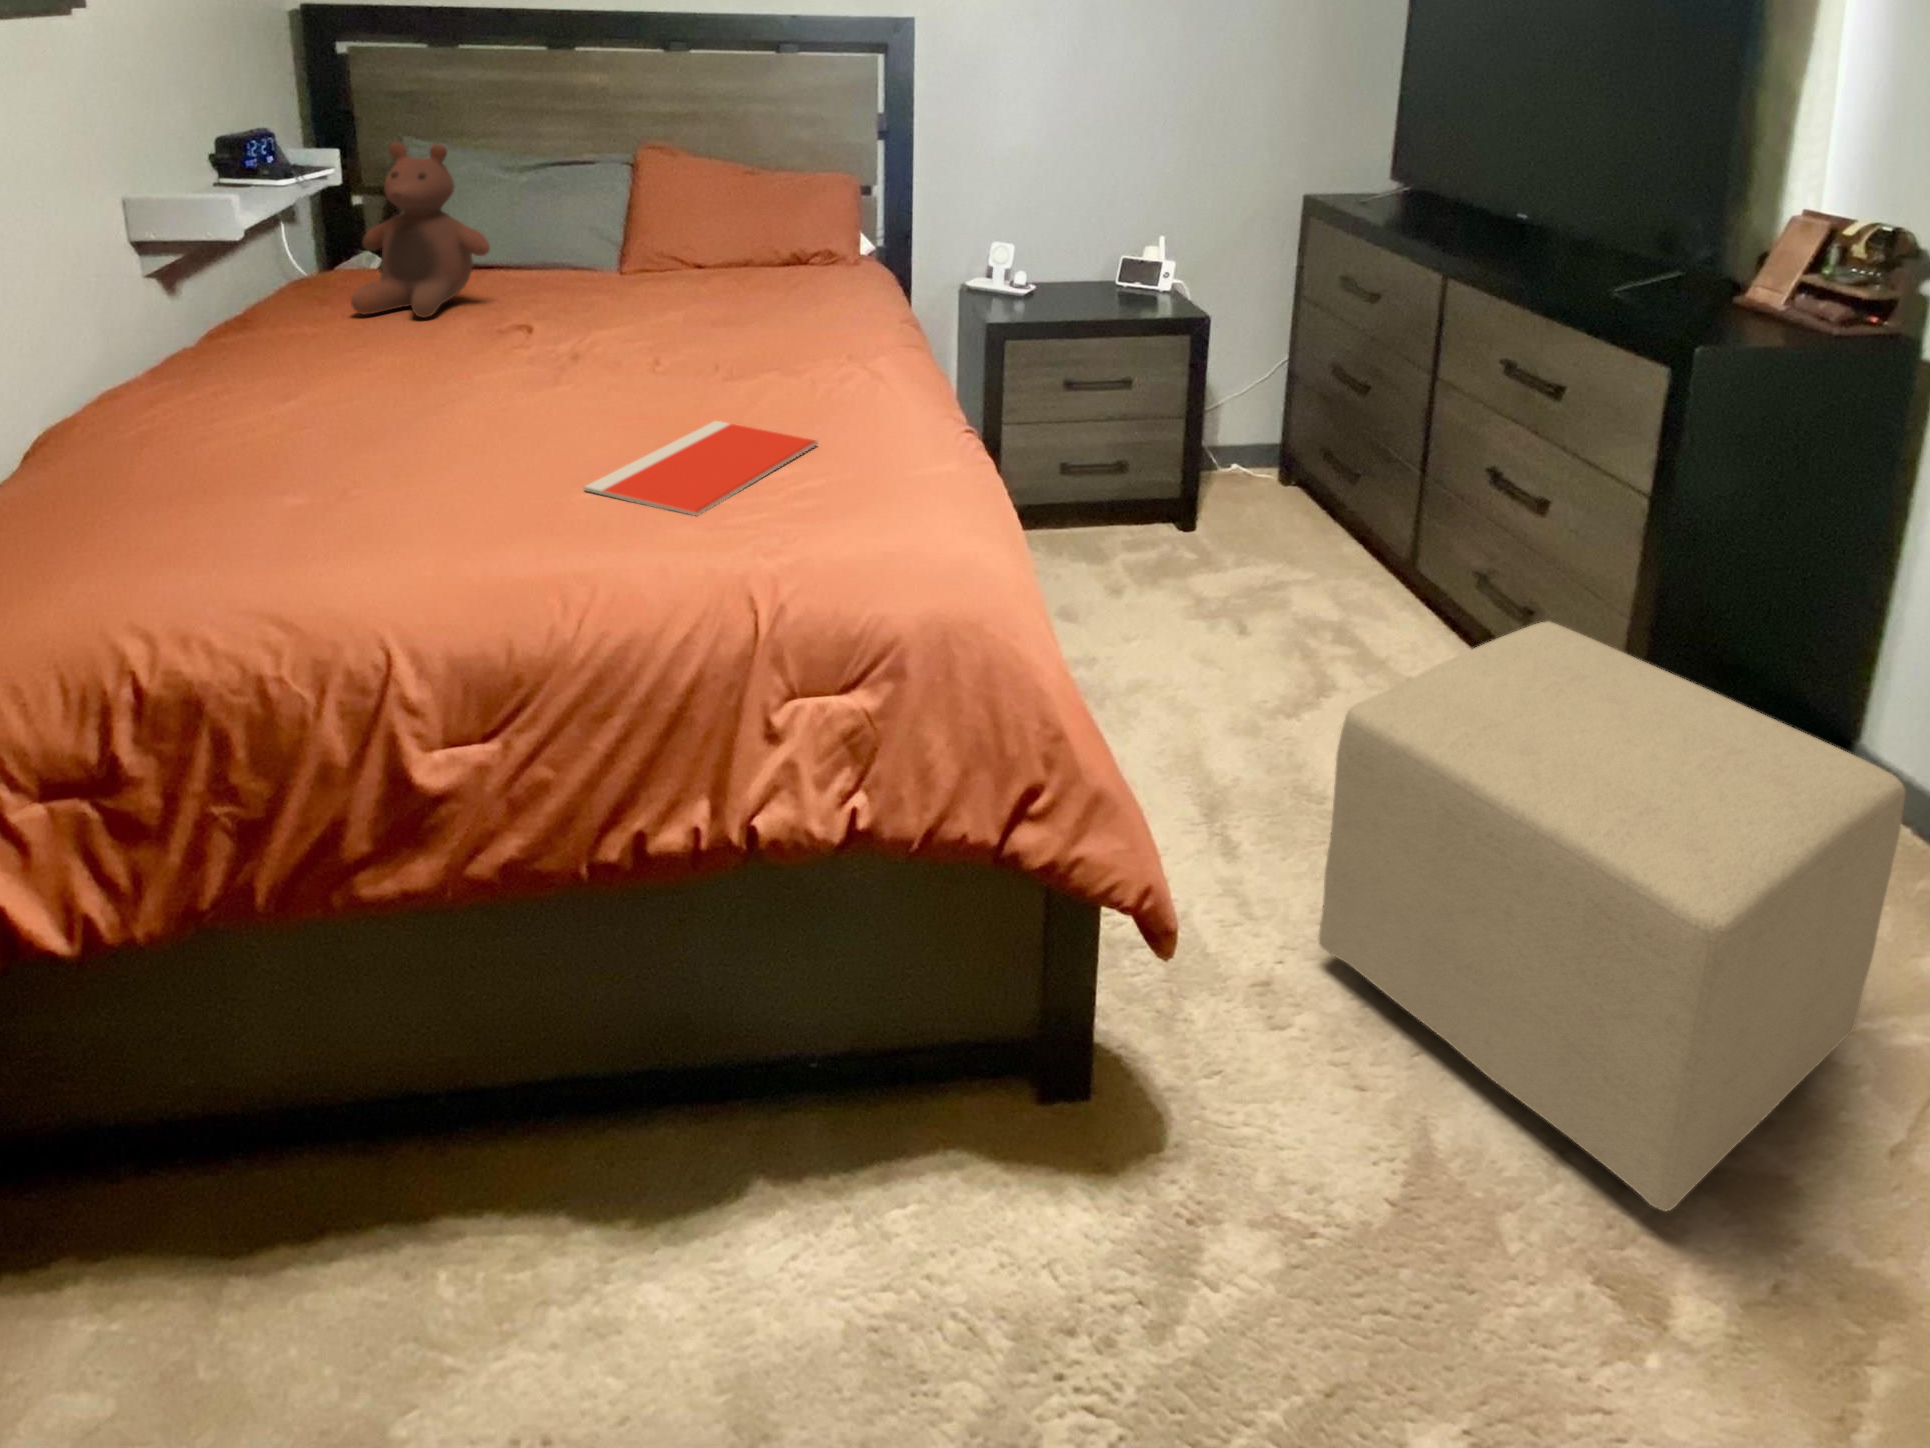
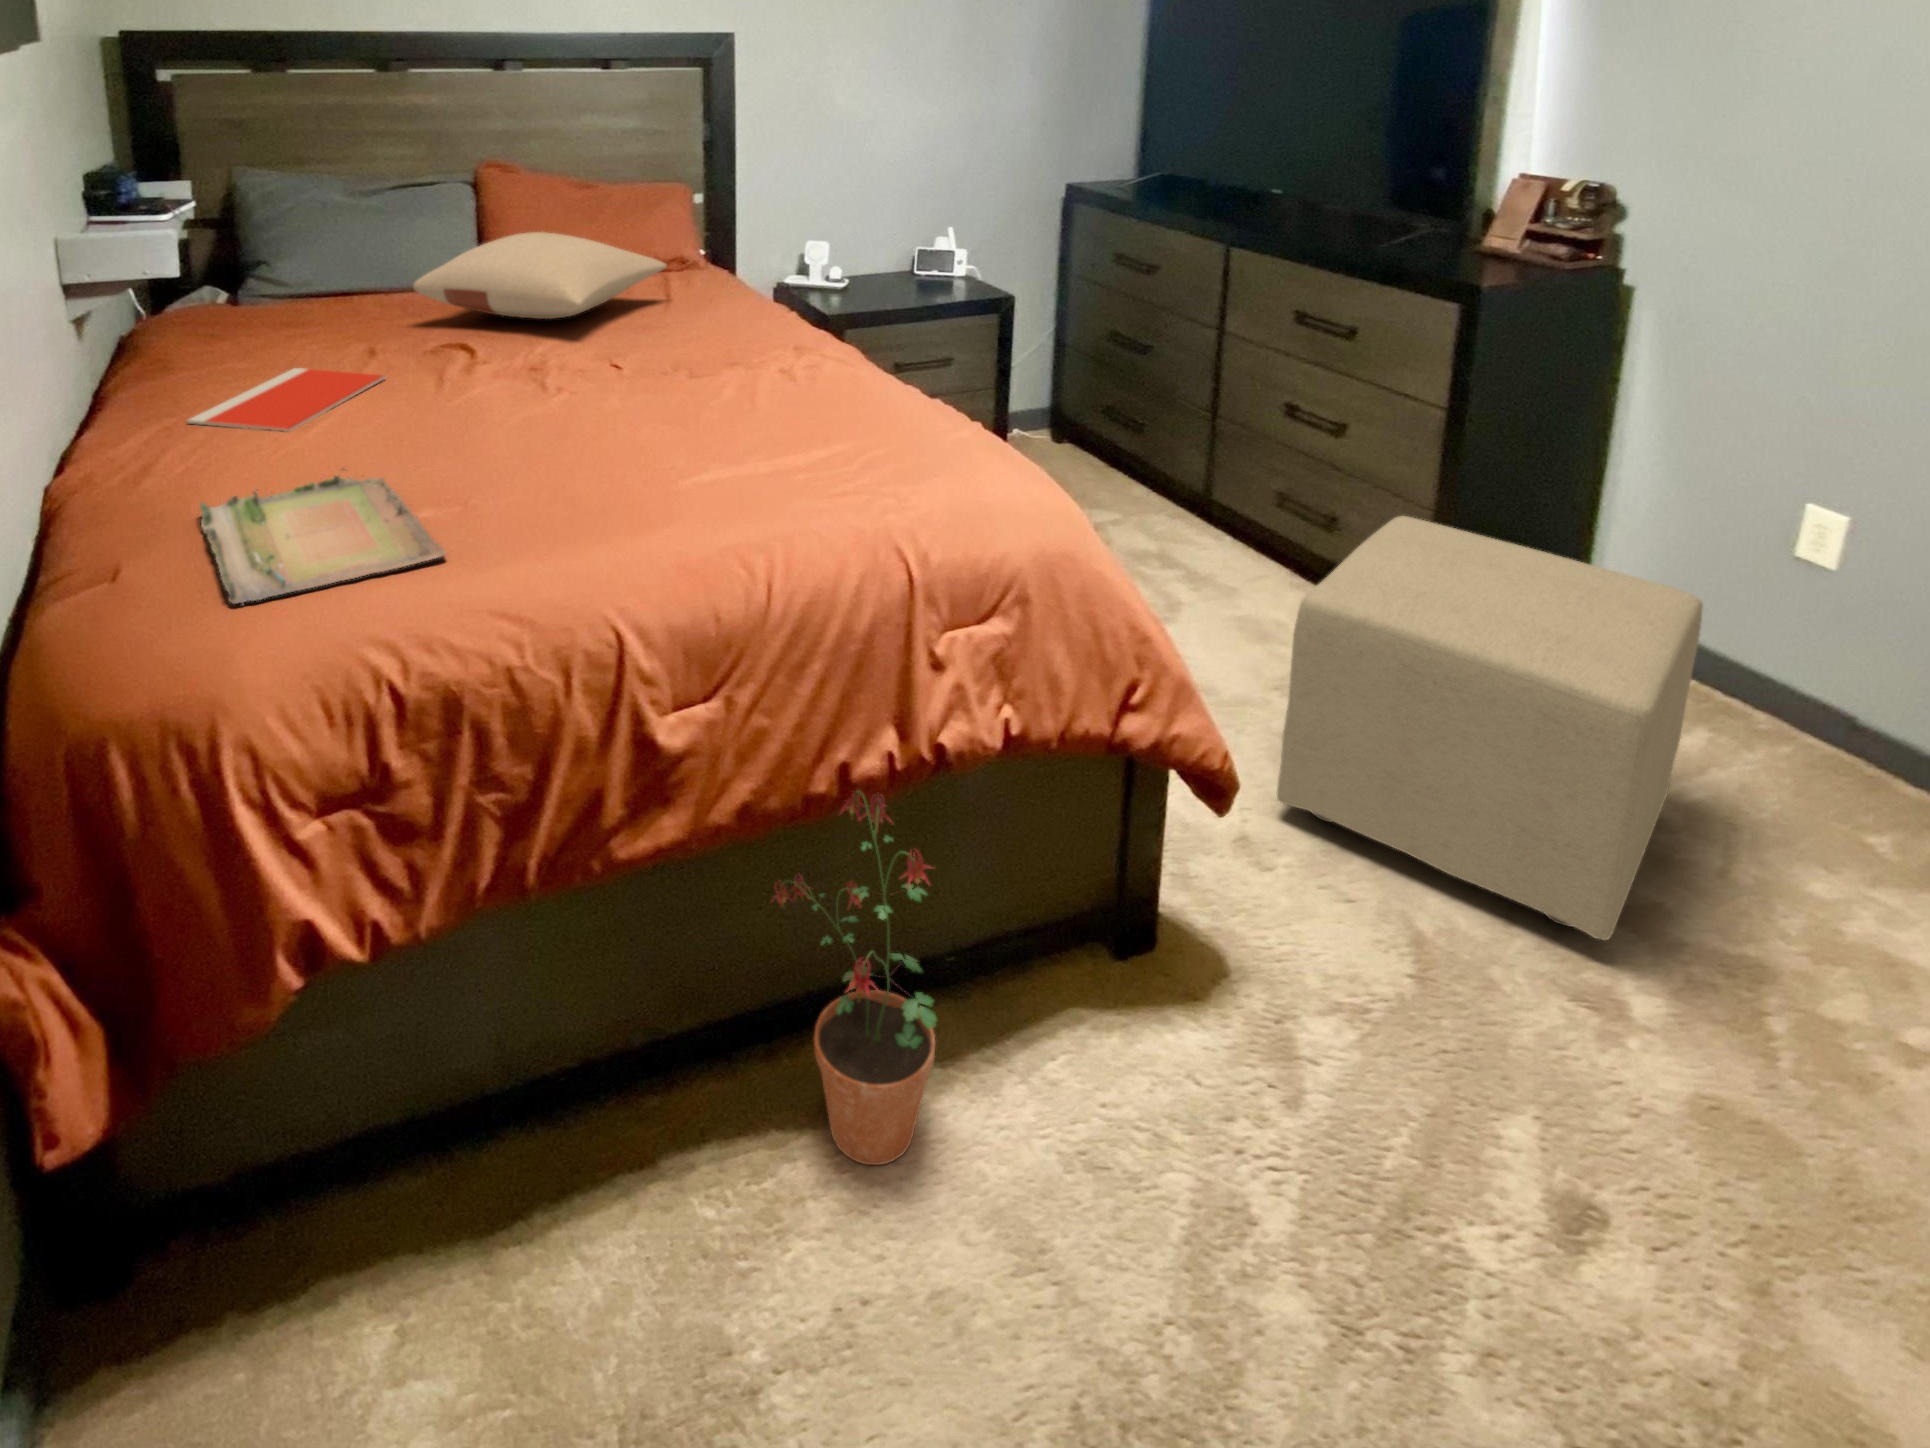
stuffed bear: present [351,142,490,318] -> none [232,161,374,340]
pillow: none [518,223,786,312] -> present [413,232,667,319]
notebook: present [584,421,818,516] -> present [187,368,386,432]
tray: none [21,445,298,580] -> present [200,468,446,605]
potted plant: none [569,851,729,1283] -> present [772,790,937,1165]

